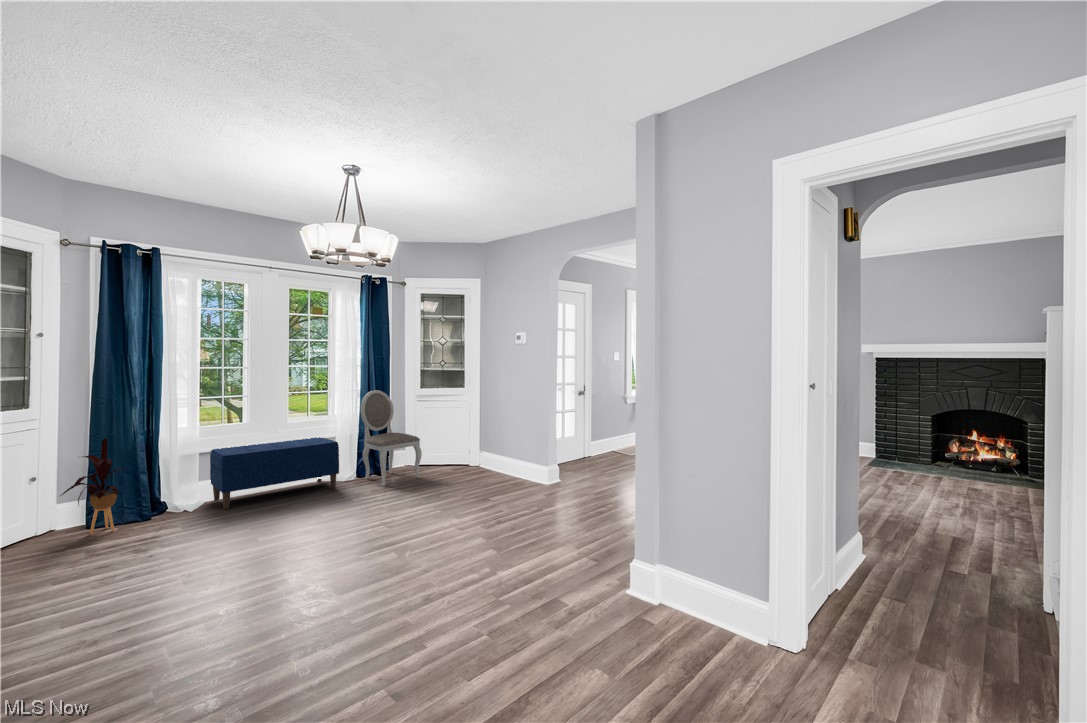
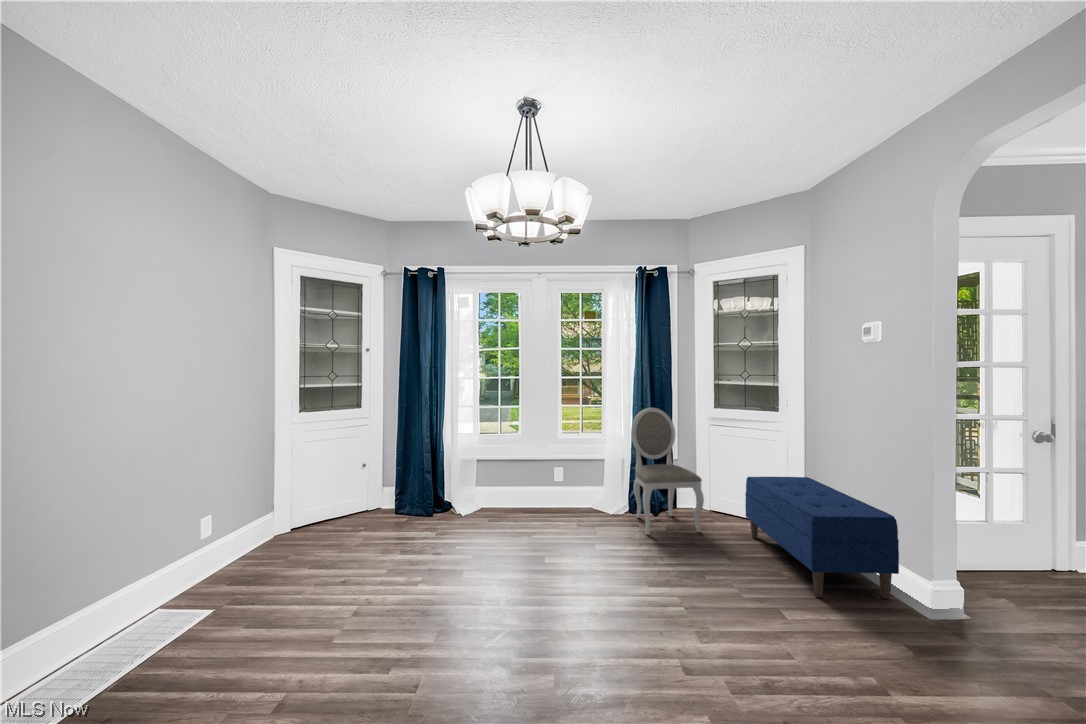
bench: present [210,437,339,509] -> present [745,477,899,599]
house plant: present [61,438,122,534] -> none [360,440,404,525]

